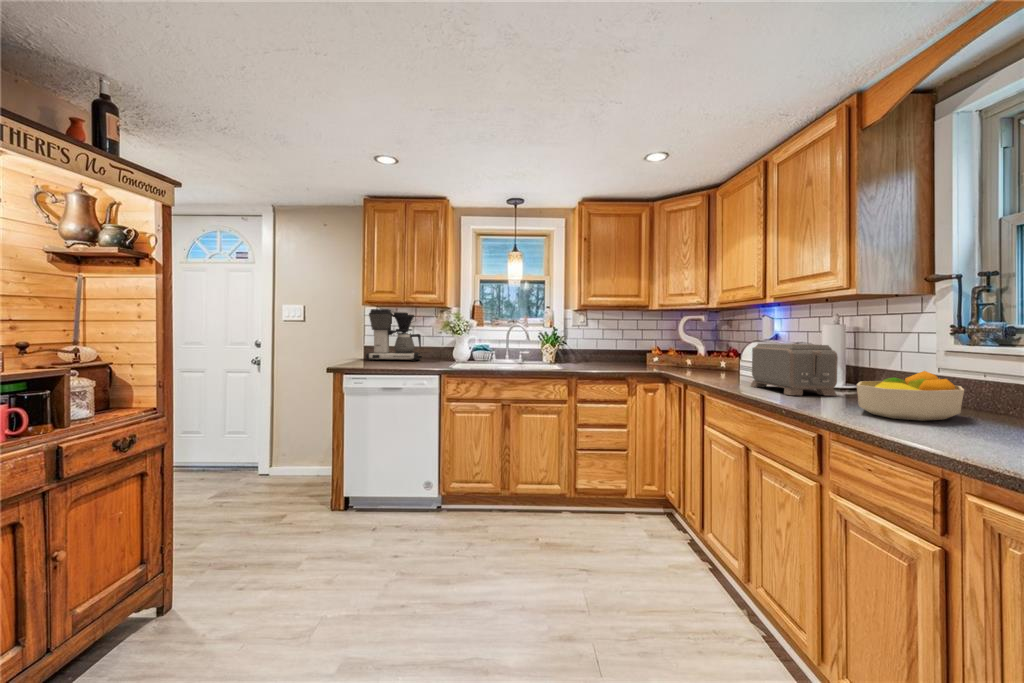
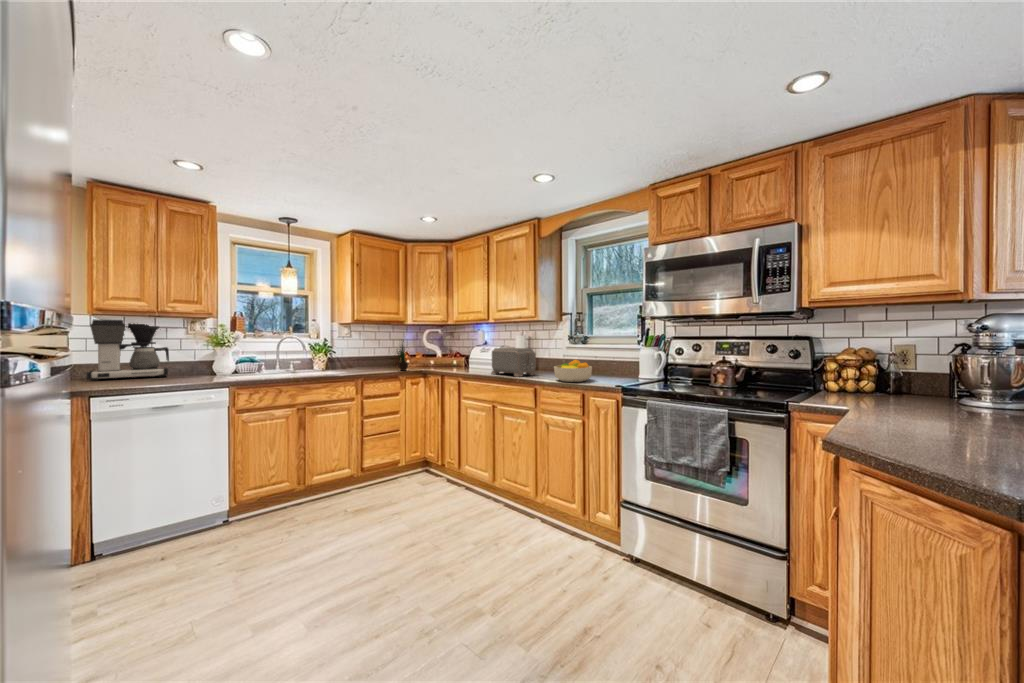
potted plant: none [615,316,645,371] -> present [397,340,408,371]

